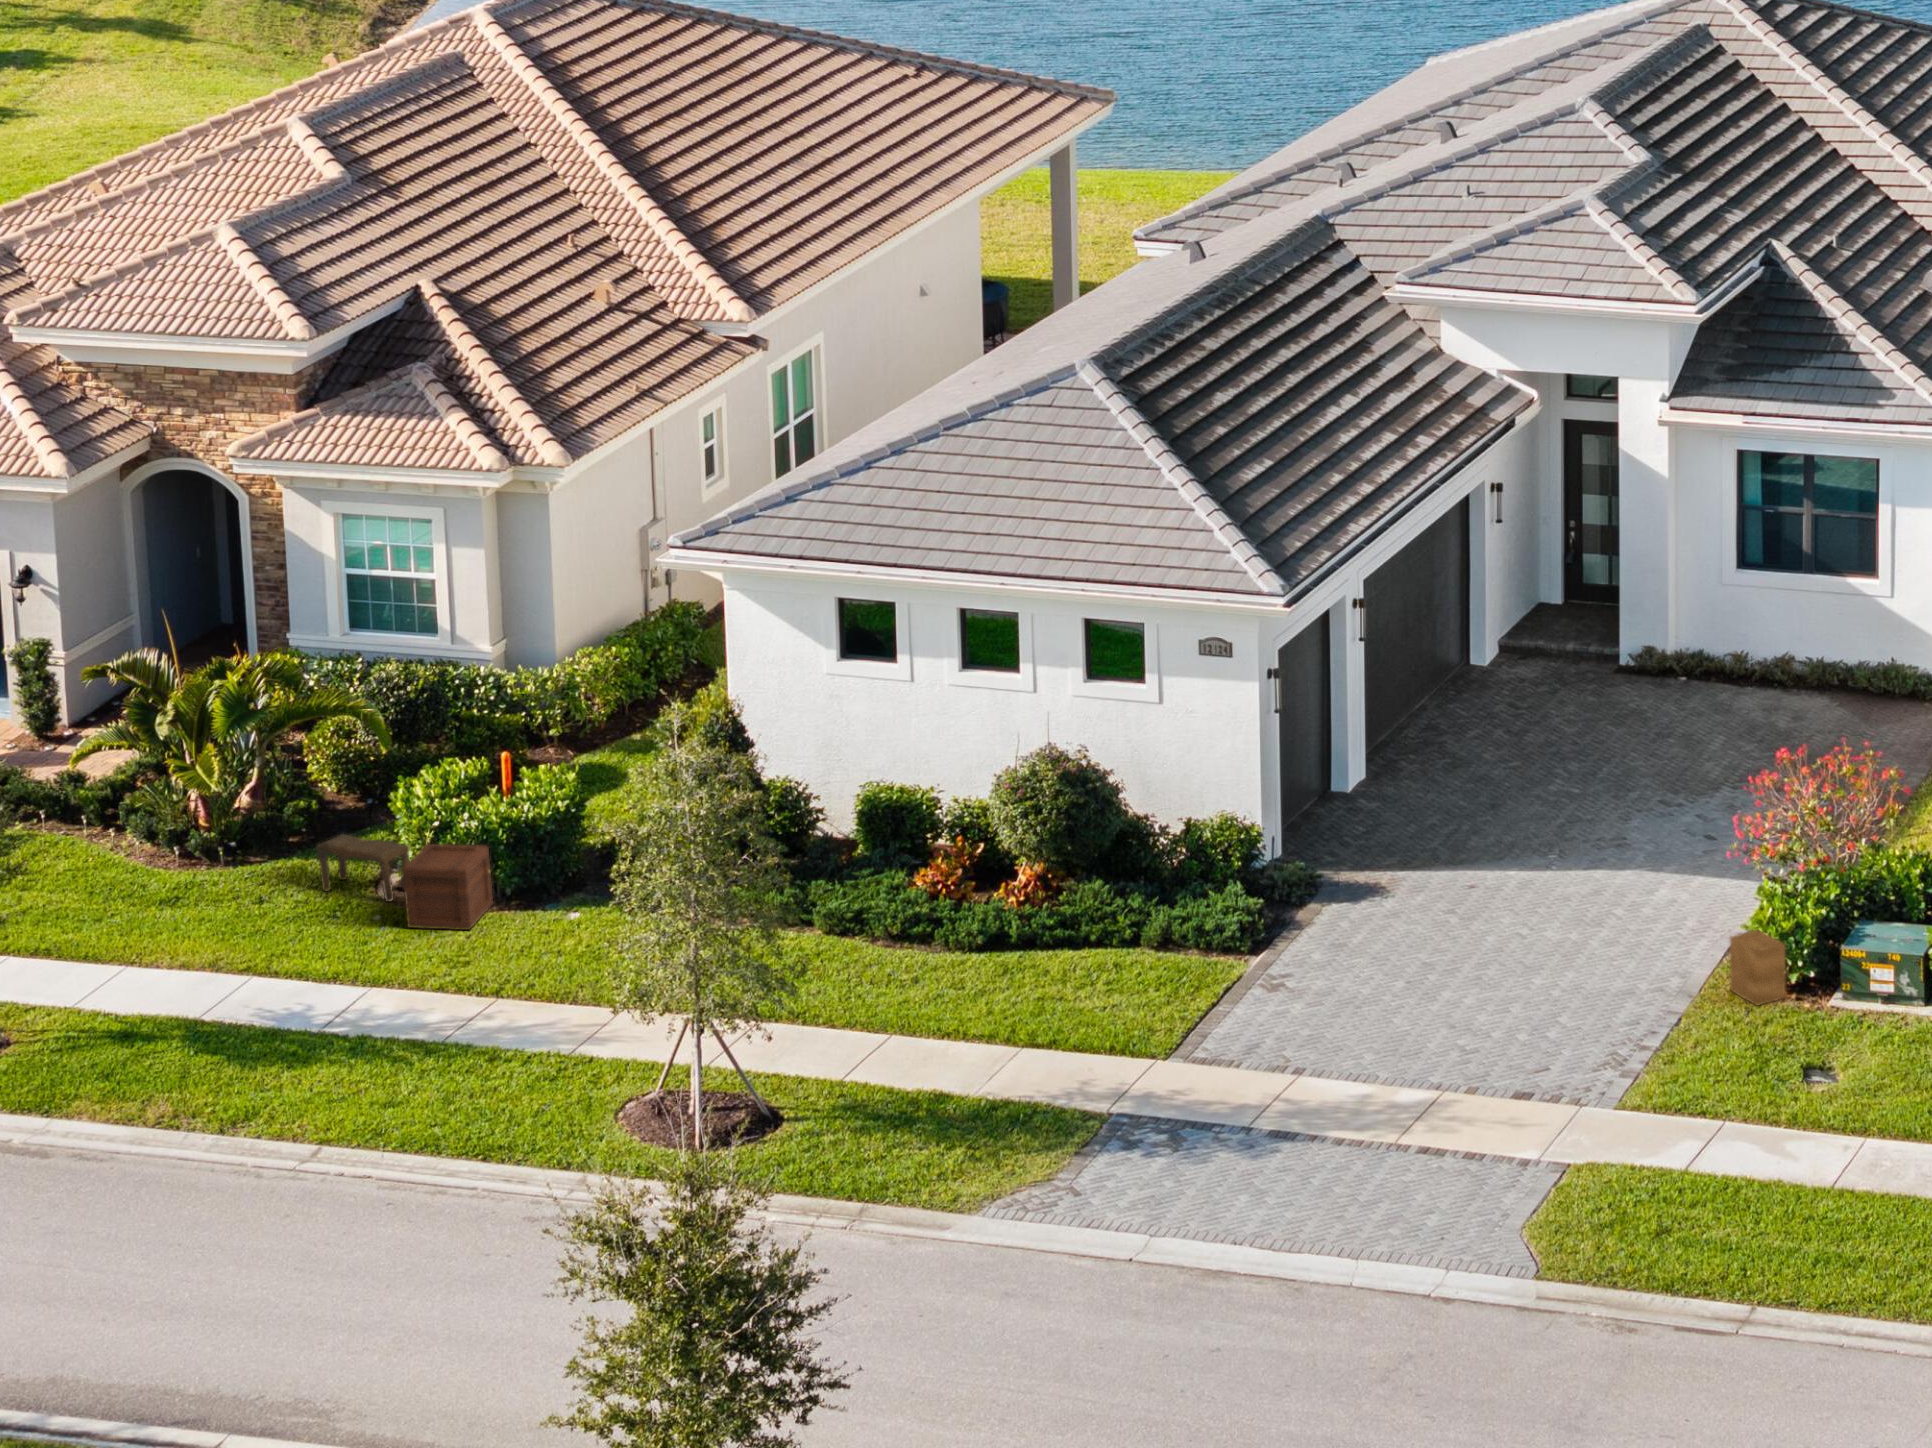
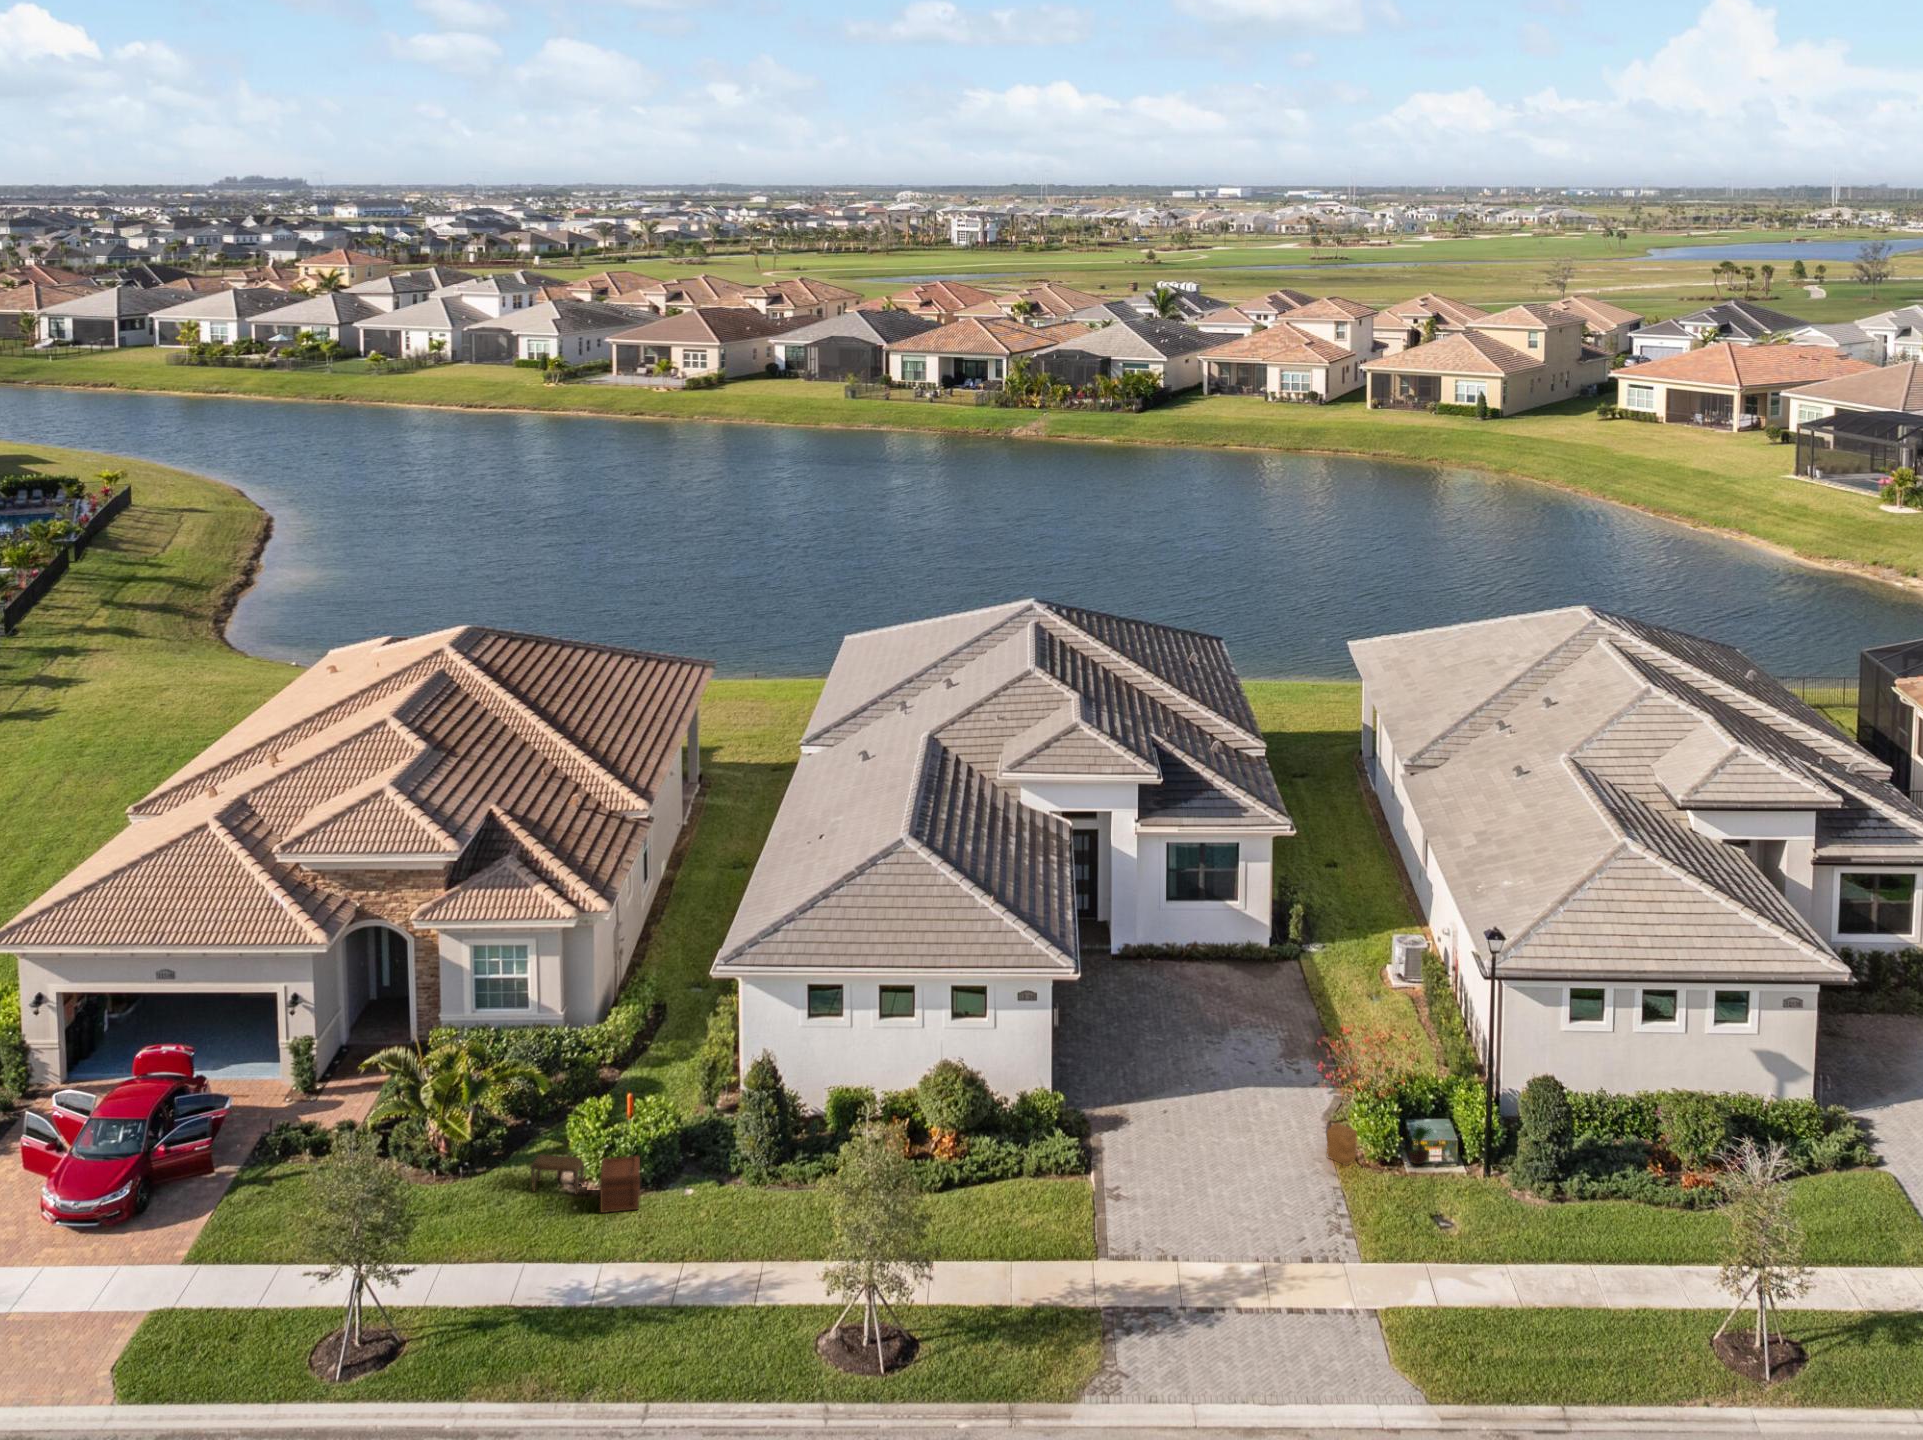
potted tree: none [1868,933,1923,1018] -> present [1409,1124,1431,1164]

